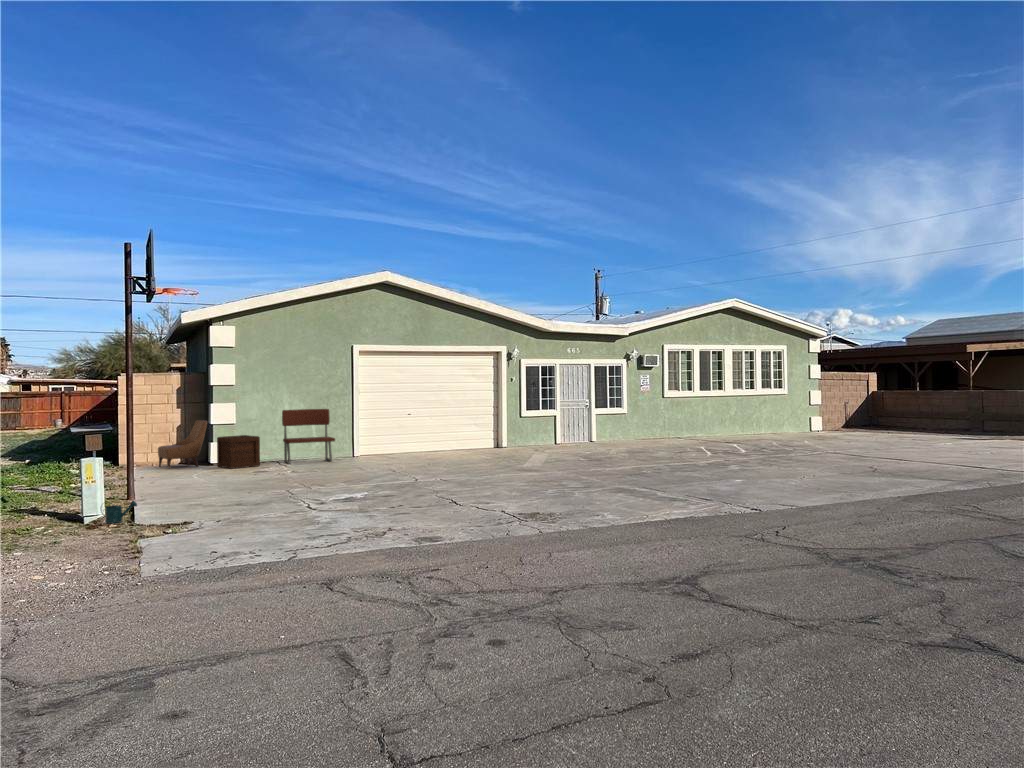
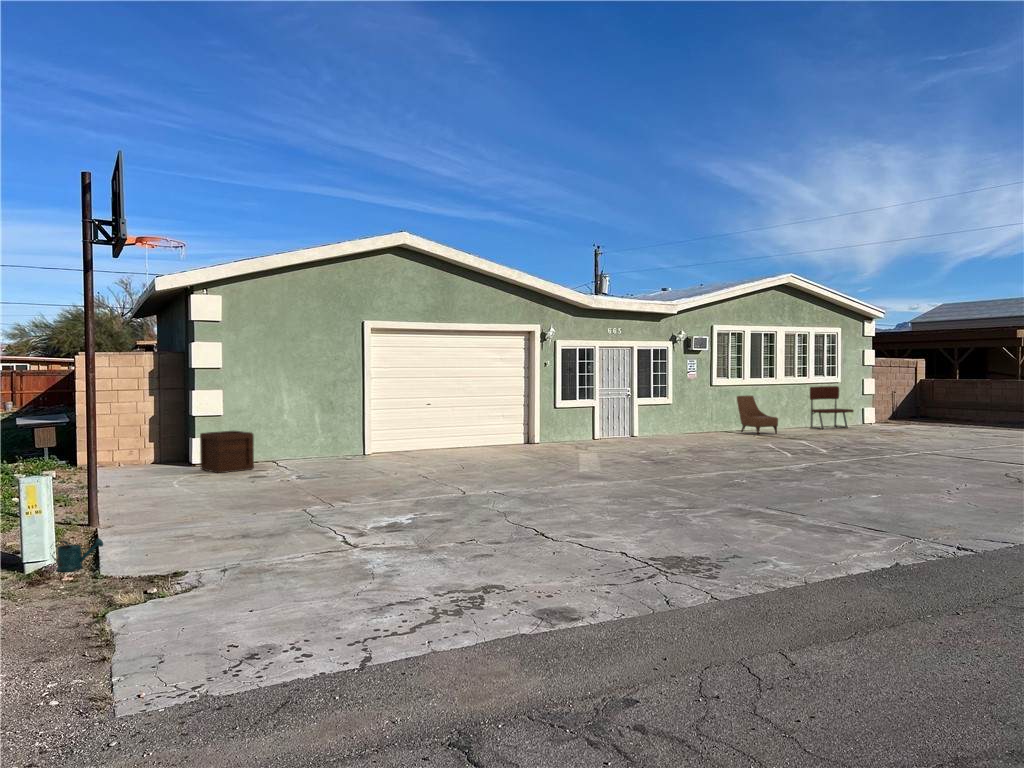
bench: present [282,409,335,464] -> present [810,386,853,430]
chair: present [158,420,207,469] -> present [737,396,778,435]

